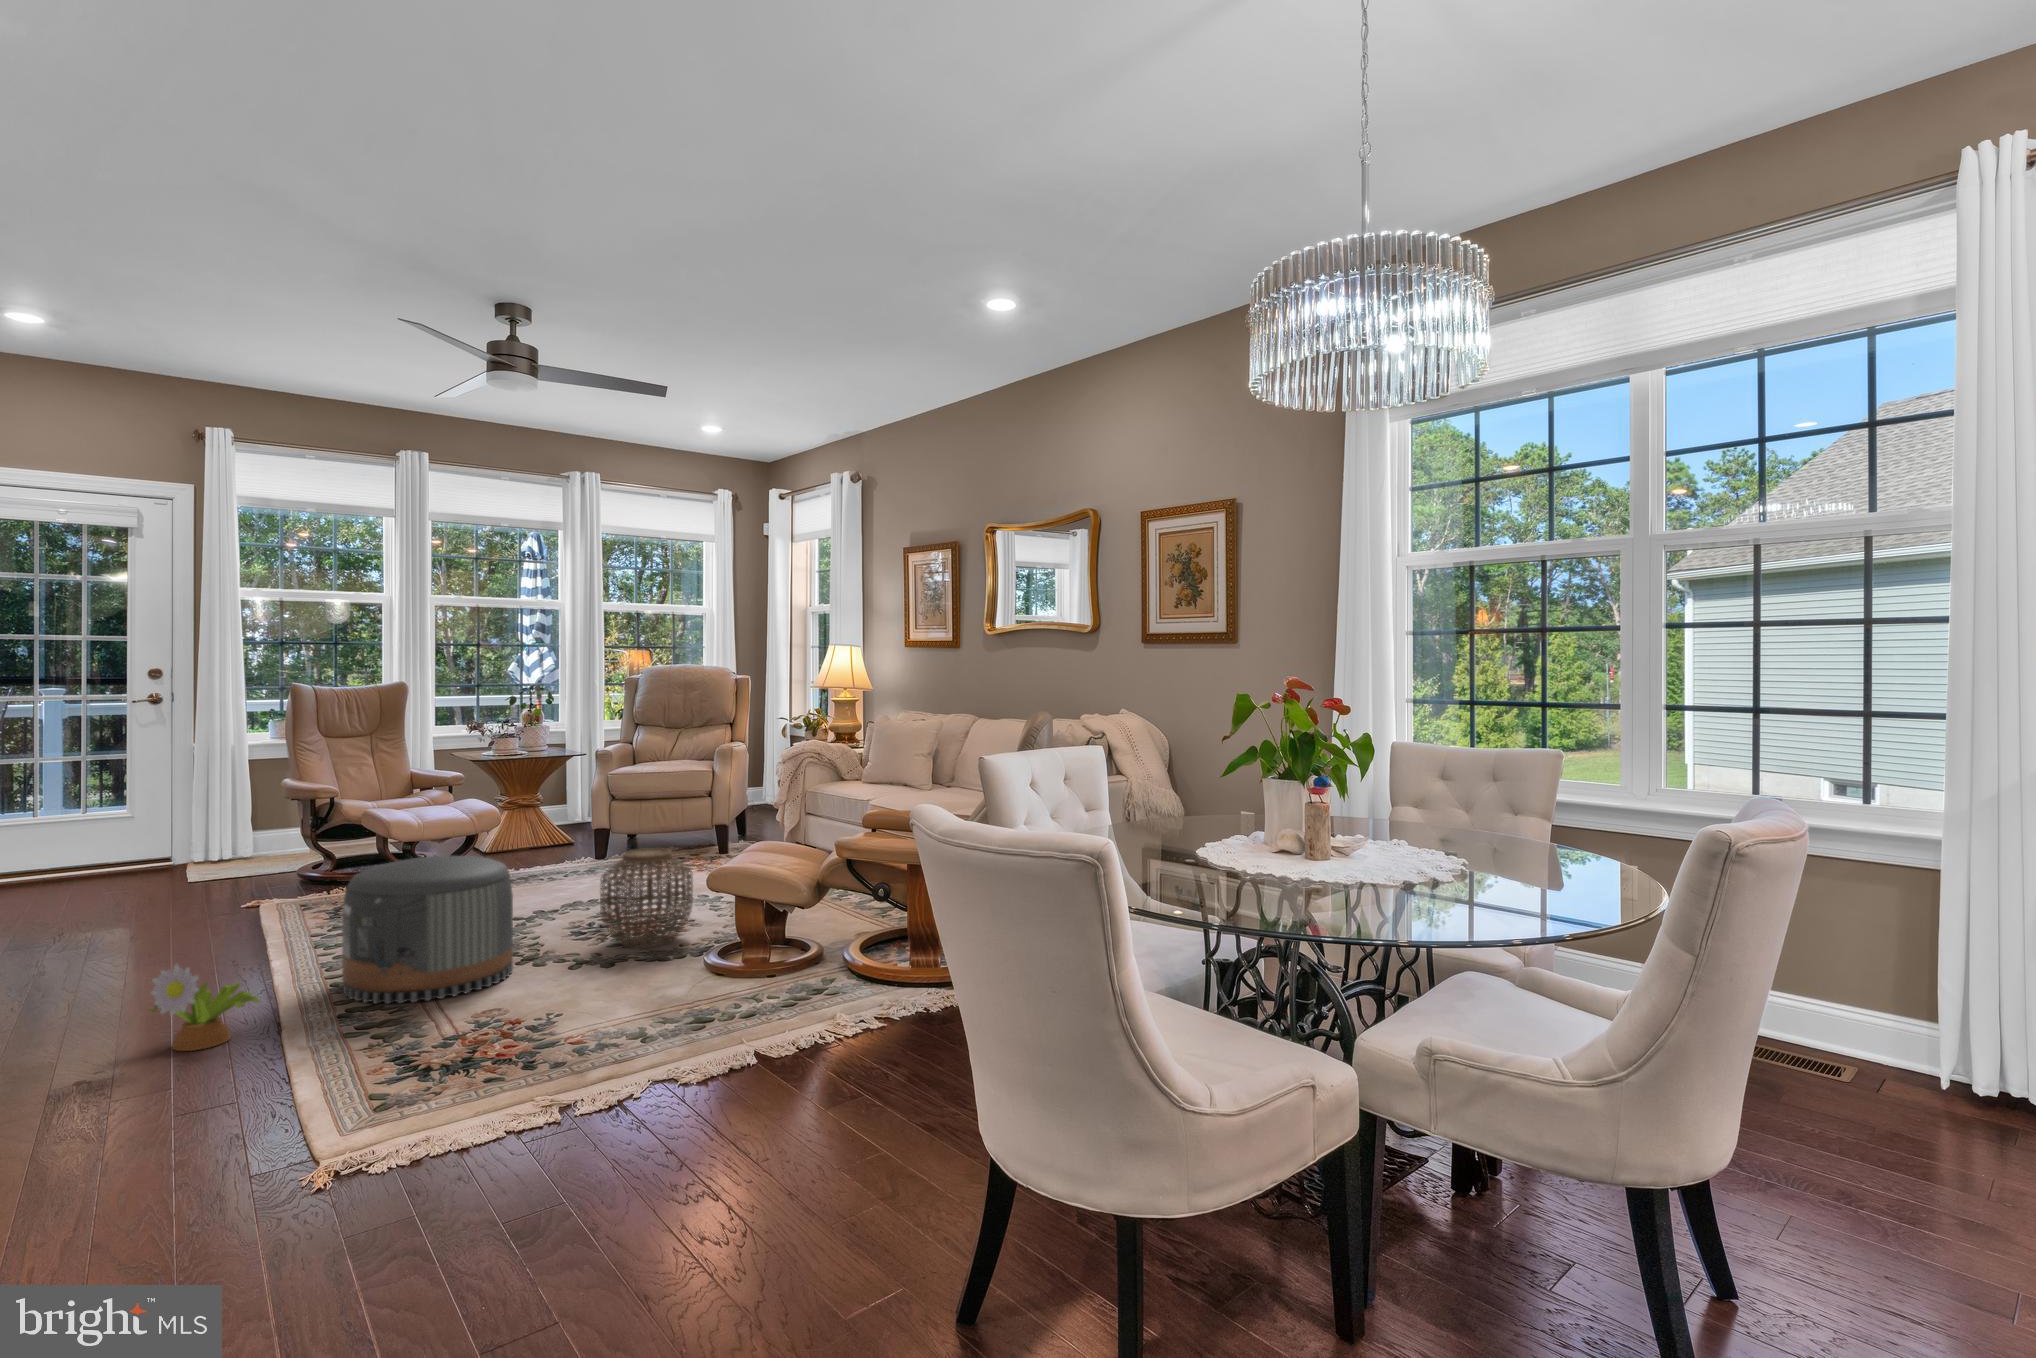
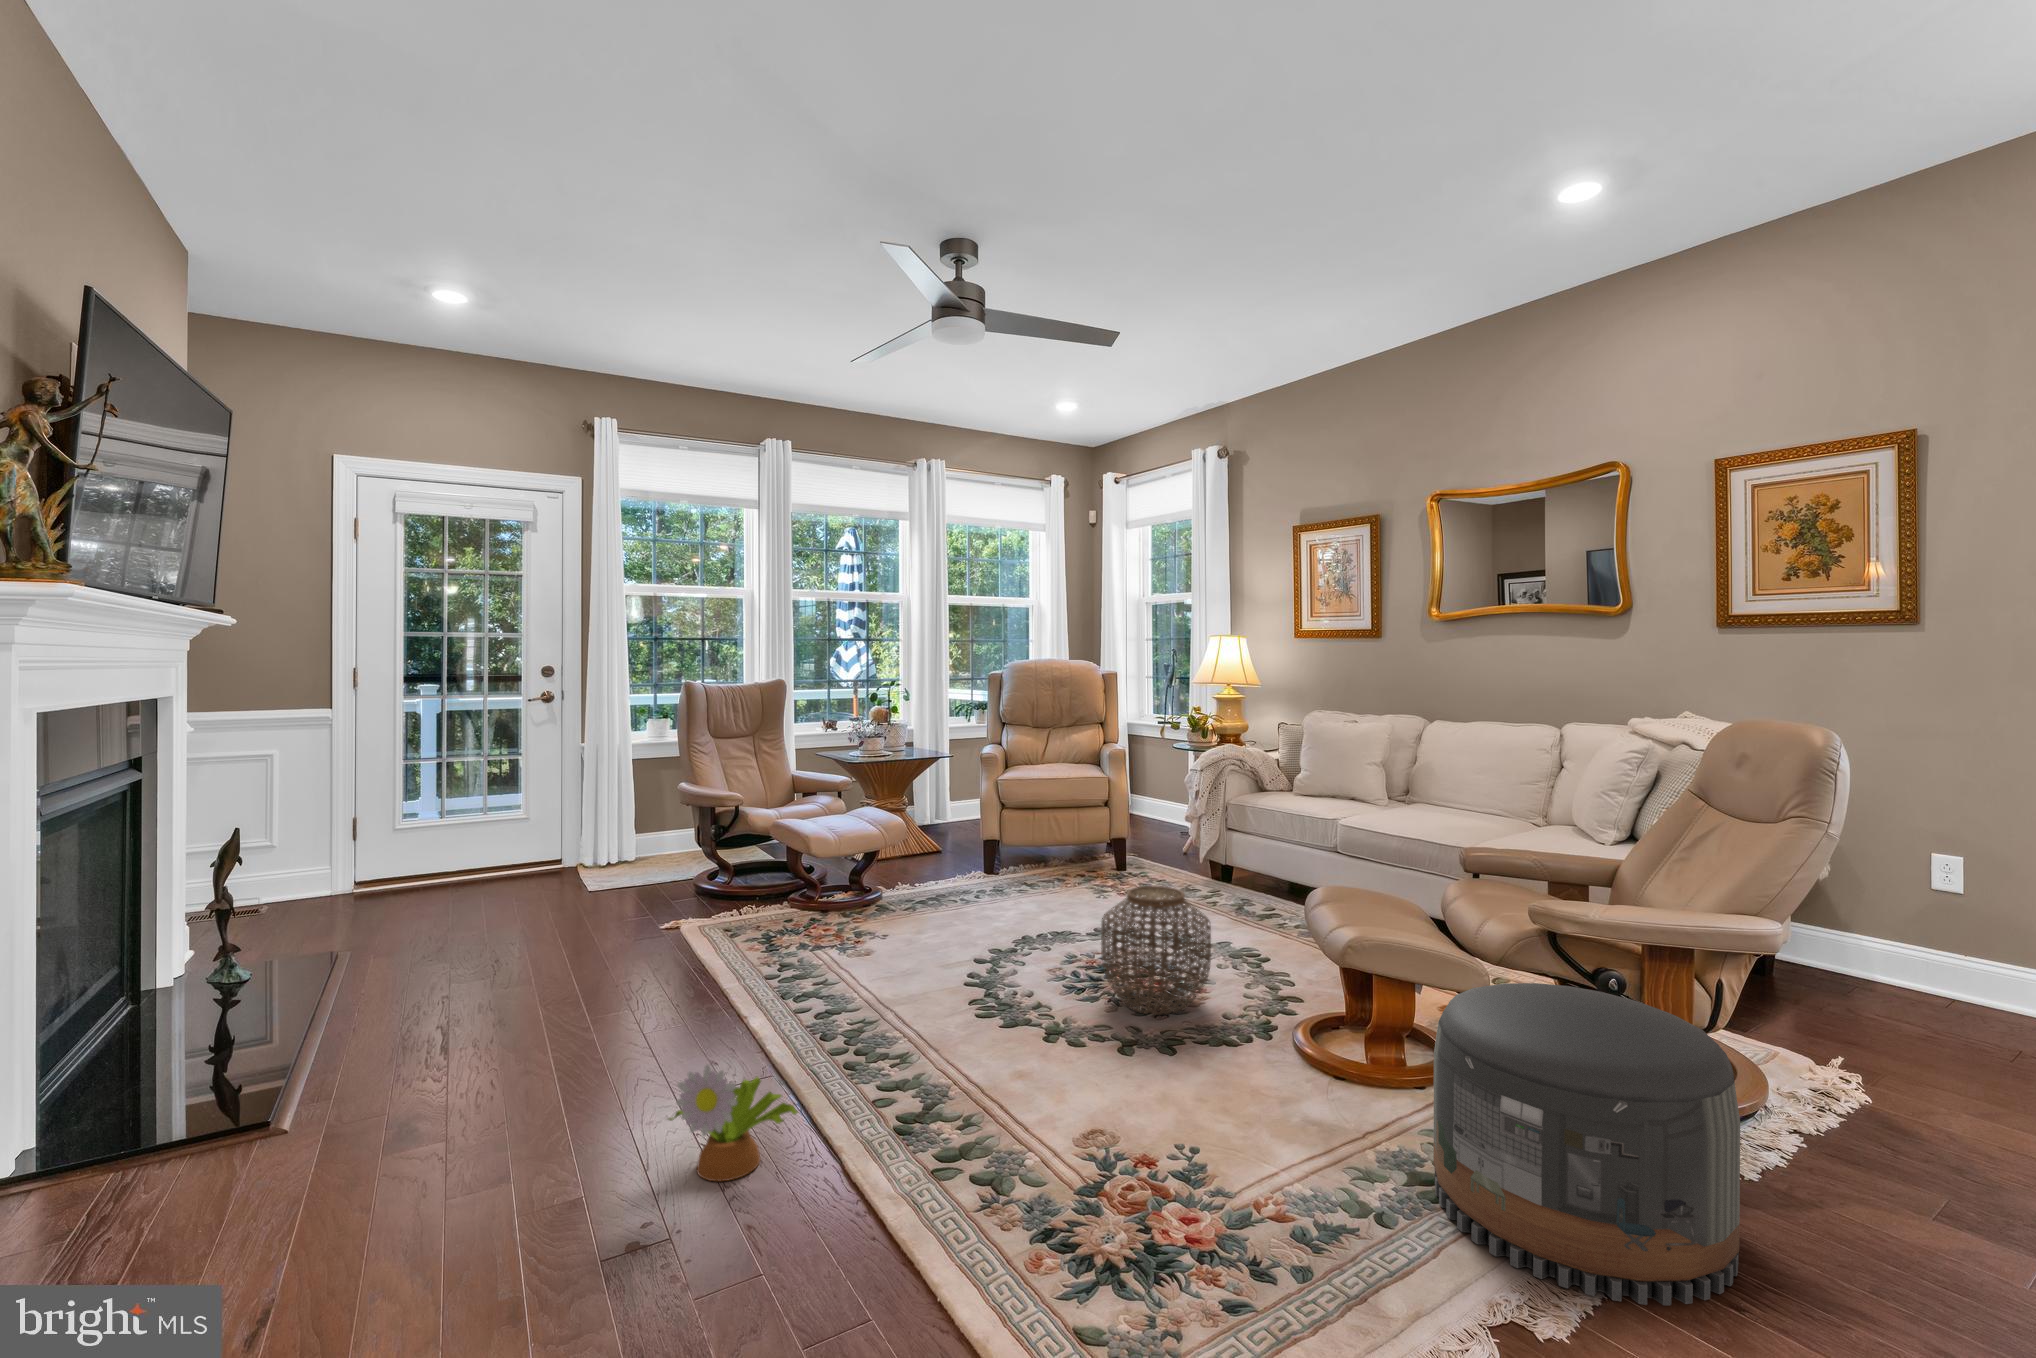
pouf: present [342,856,513,1004] -> present [1433,983,1740,1305]

